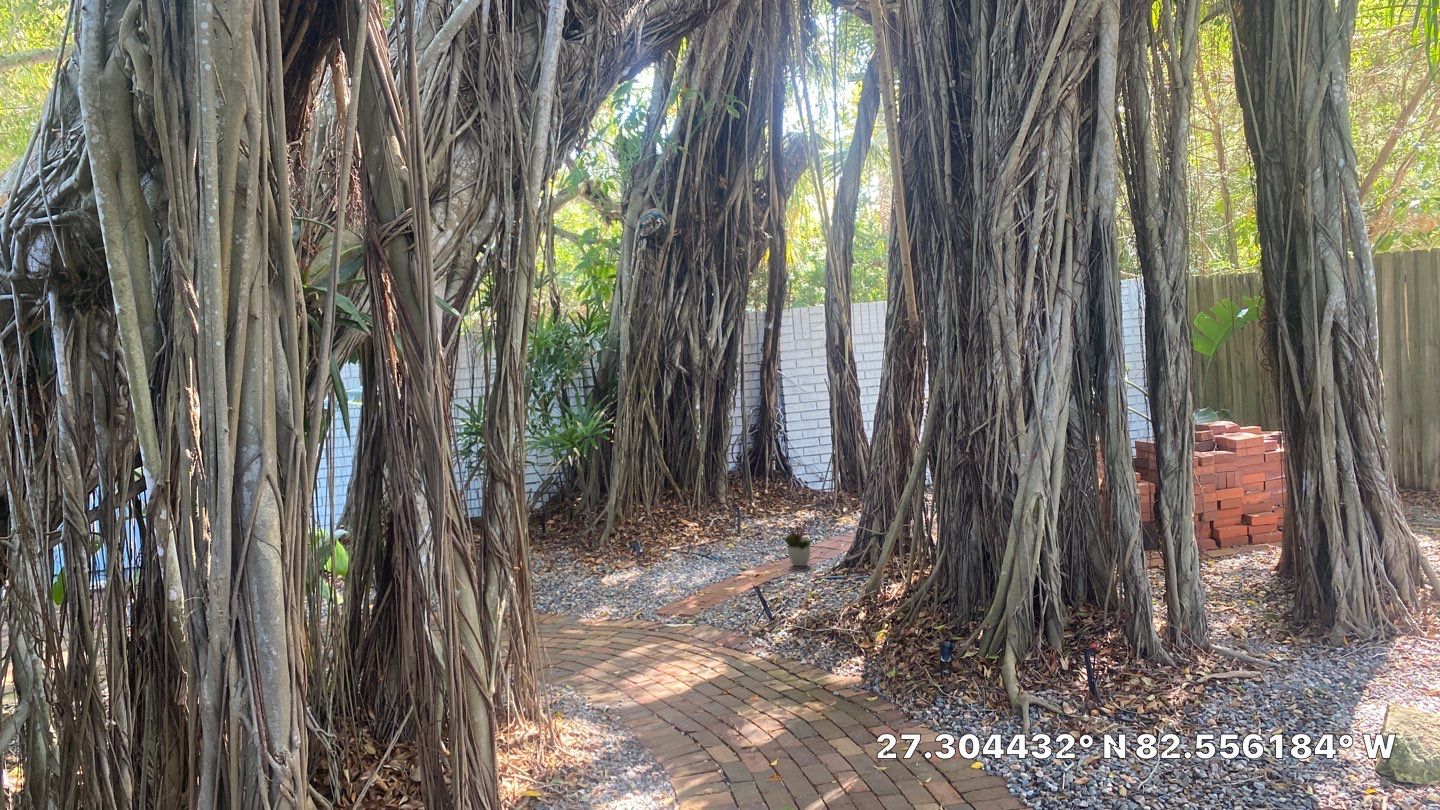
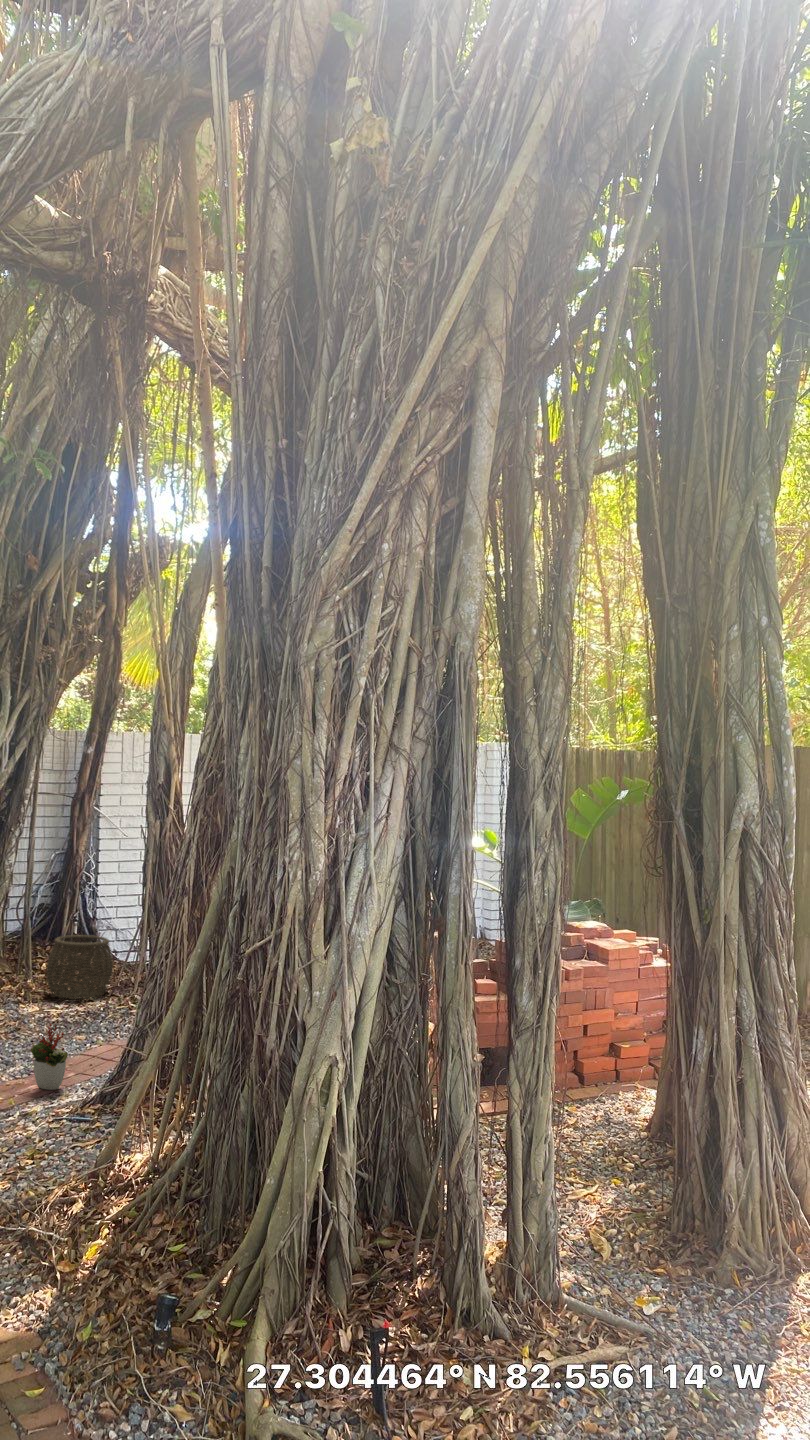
woven basket: none [762,469,812,517] -> present [46,935,113,999]

